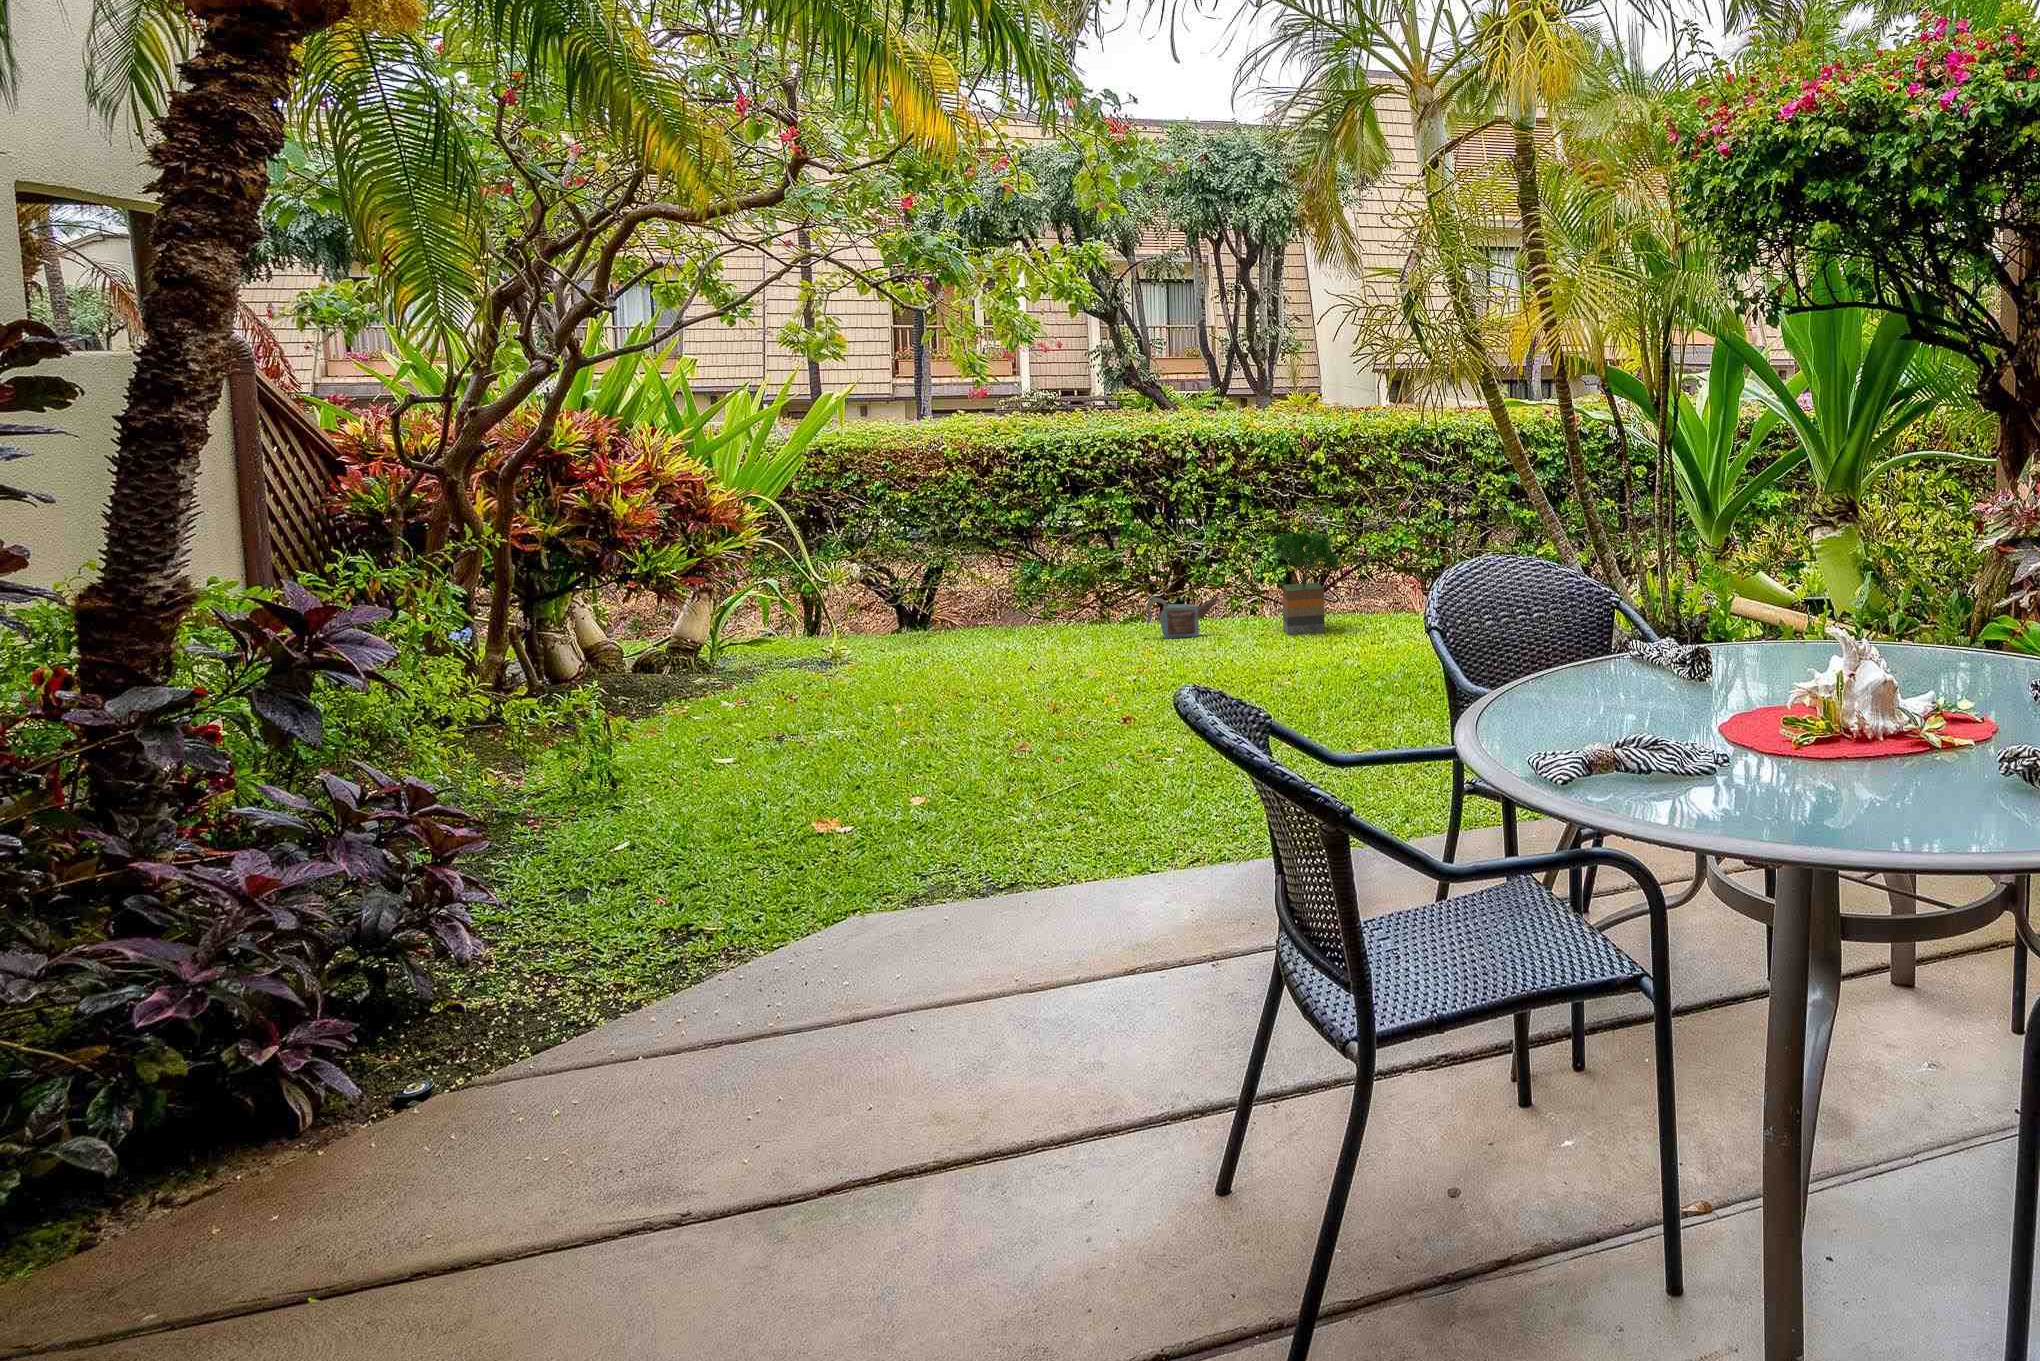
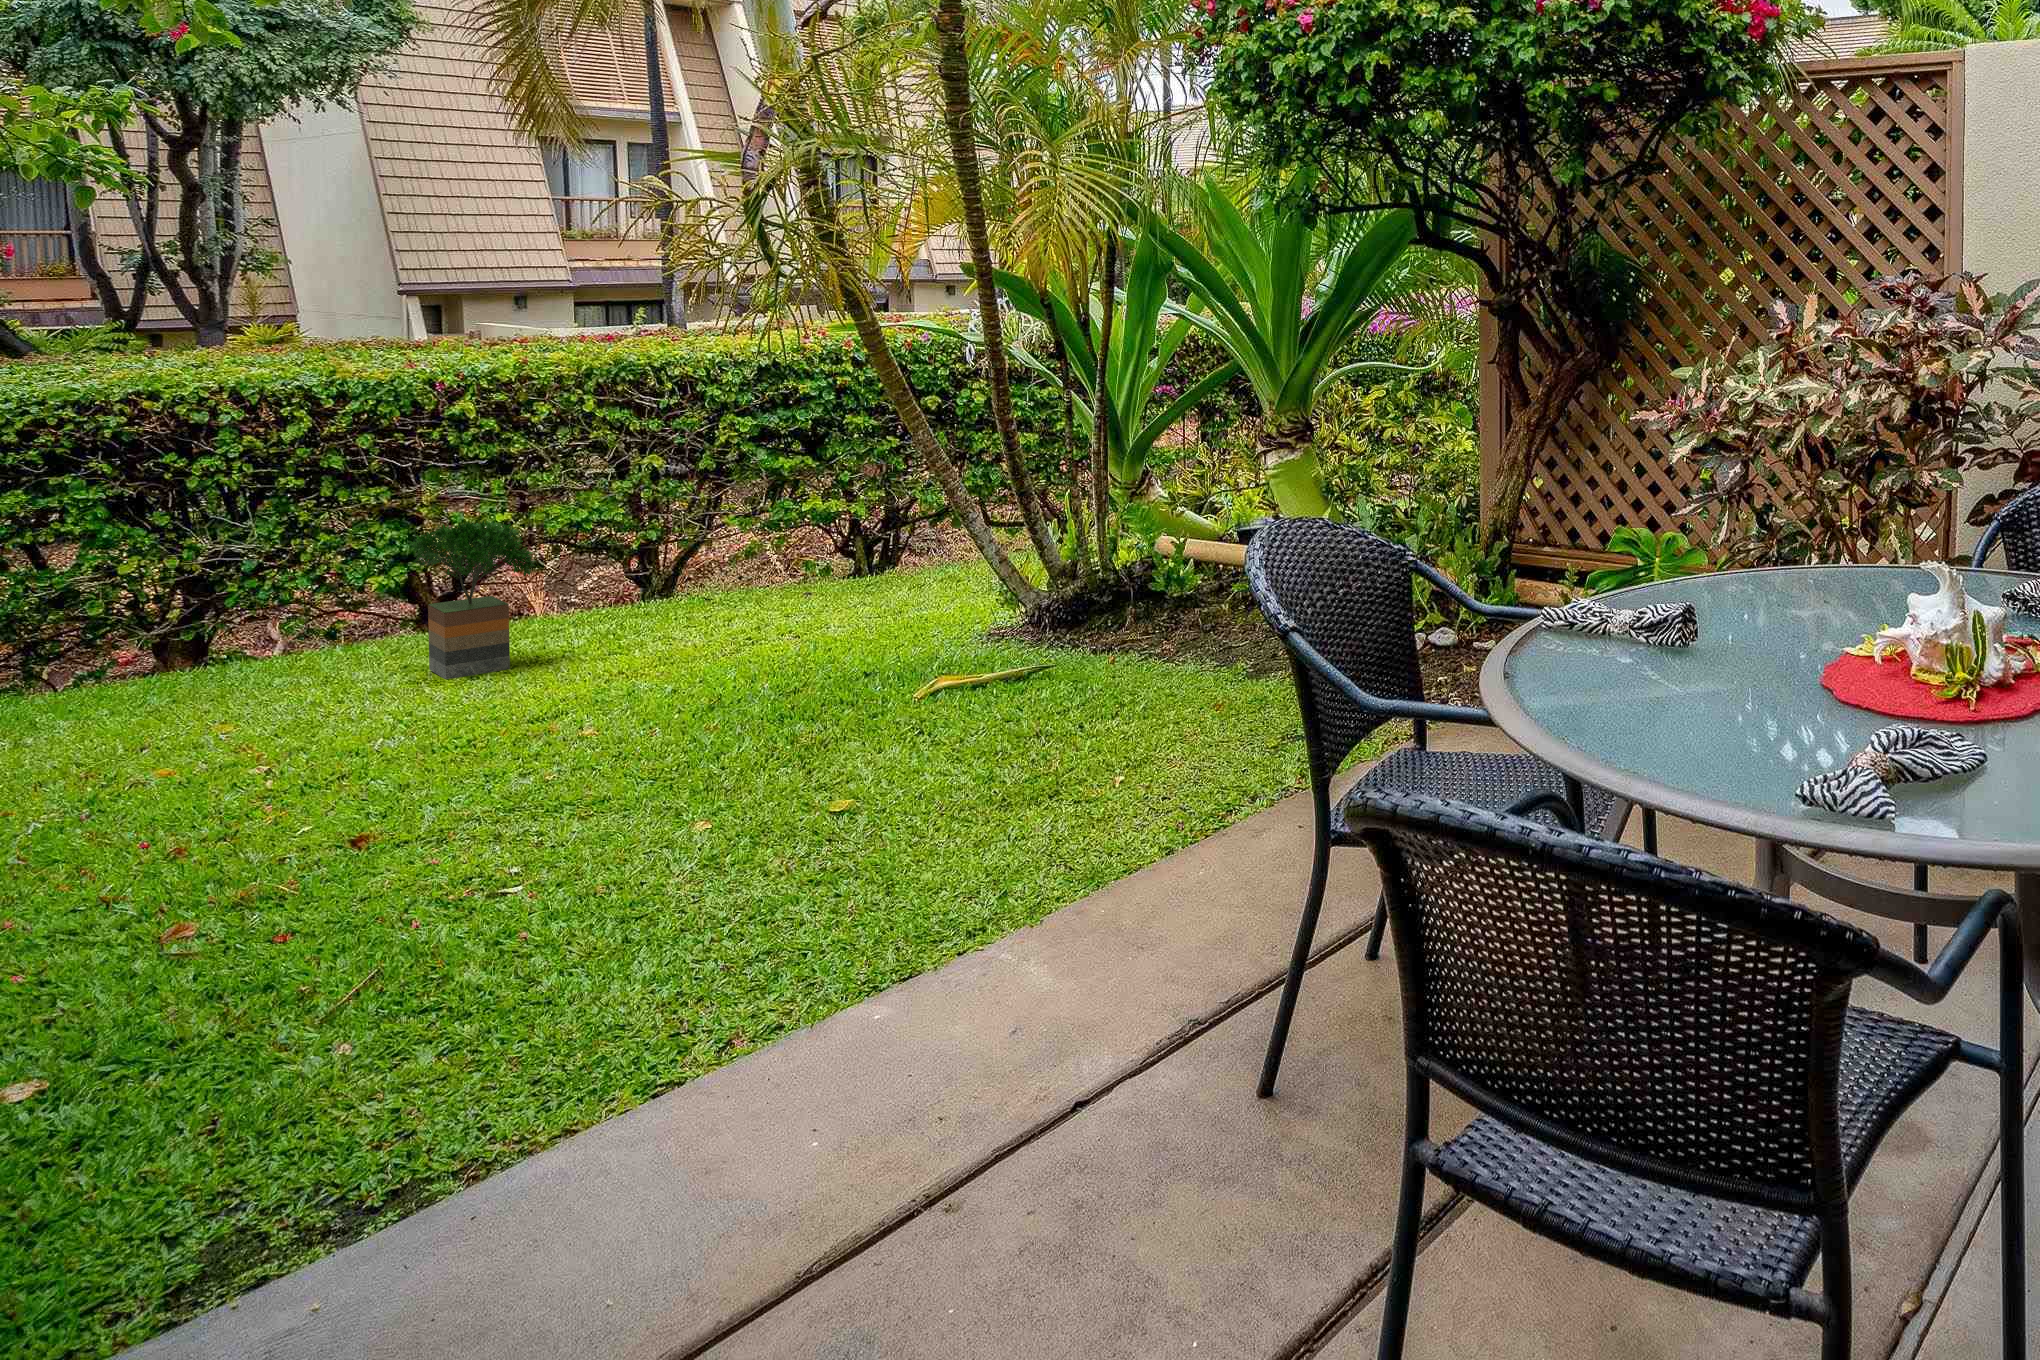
watering can: present [1146,597,1219,638] -> none [167,633,314,710]

